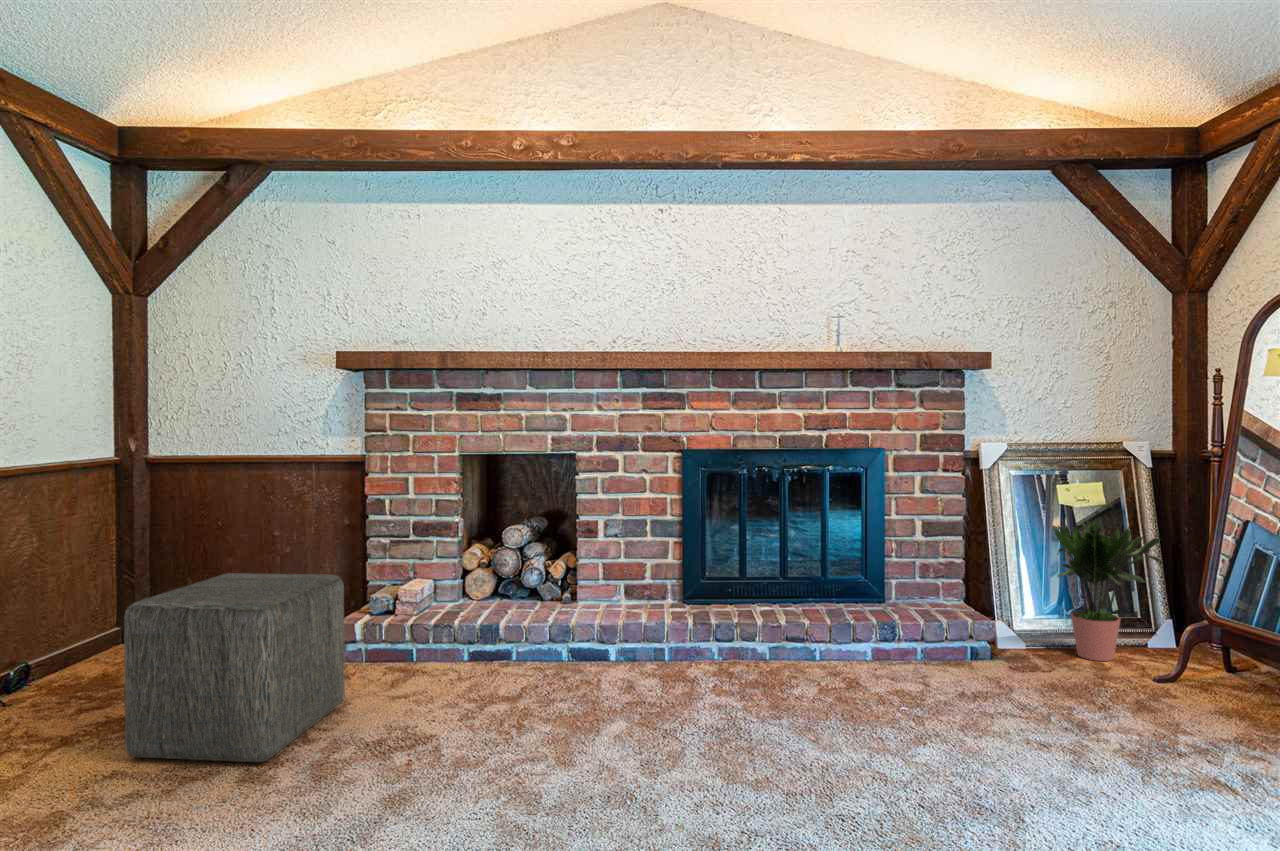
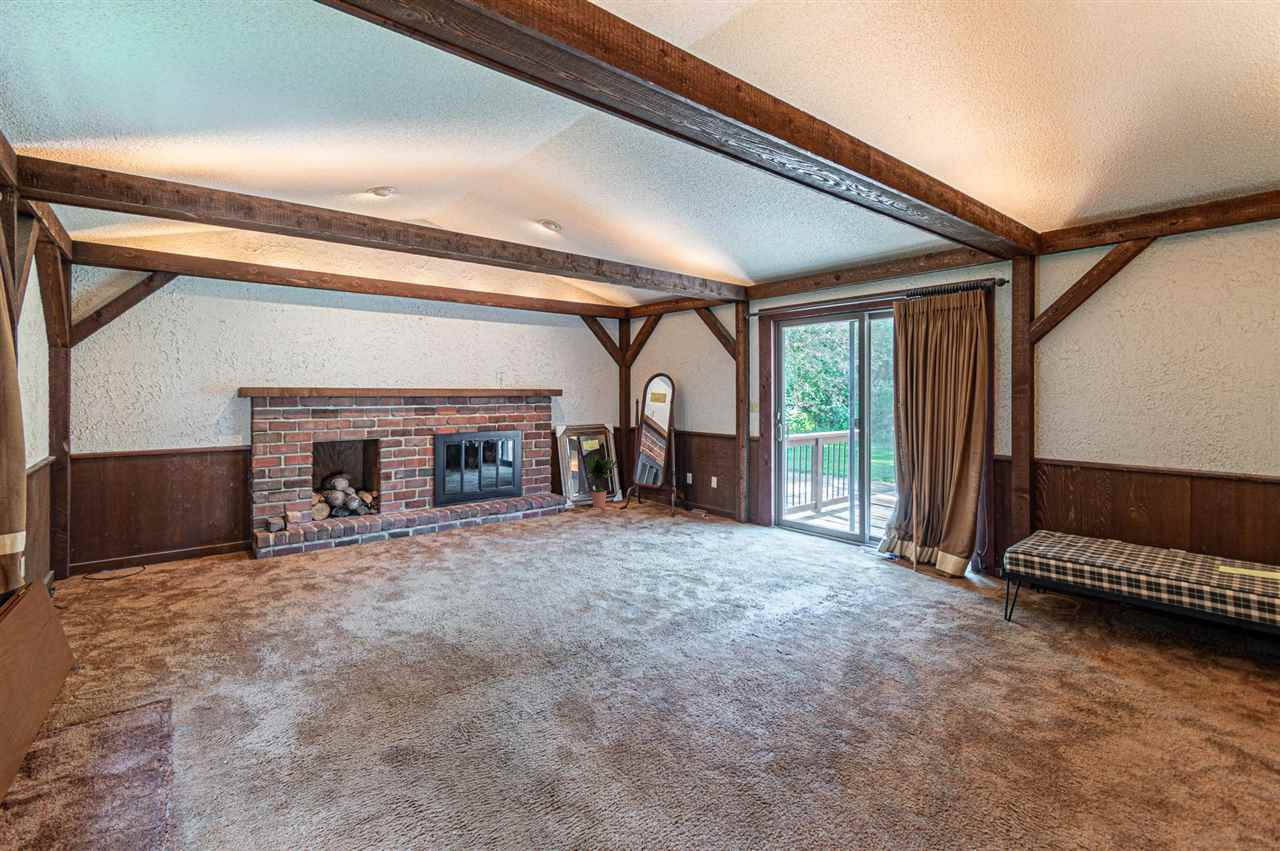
ottoman: present [124,573,345,762] -> none [240,503,327,590]

